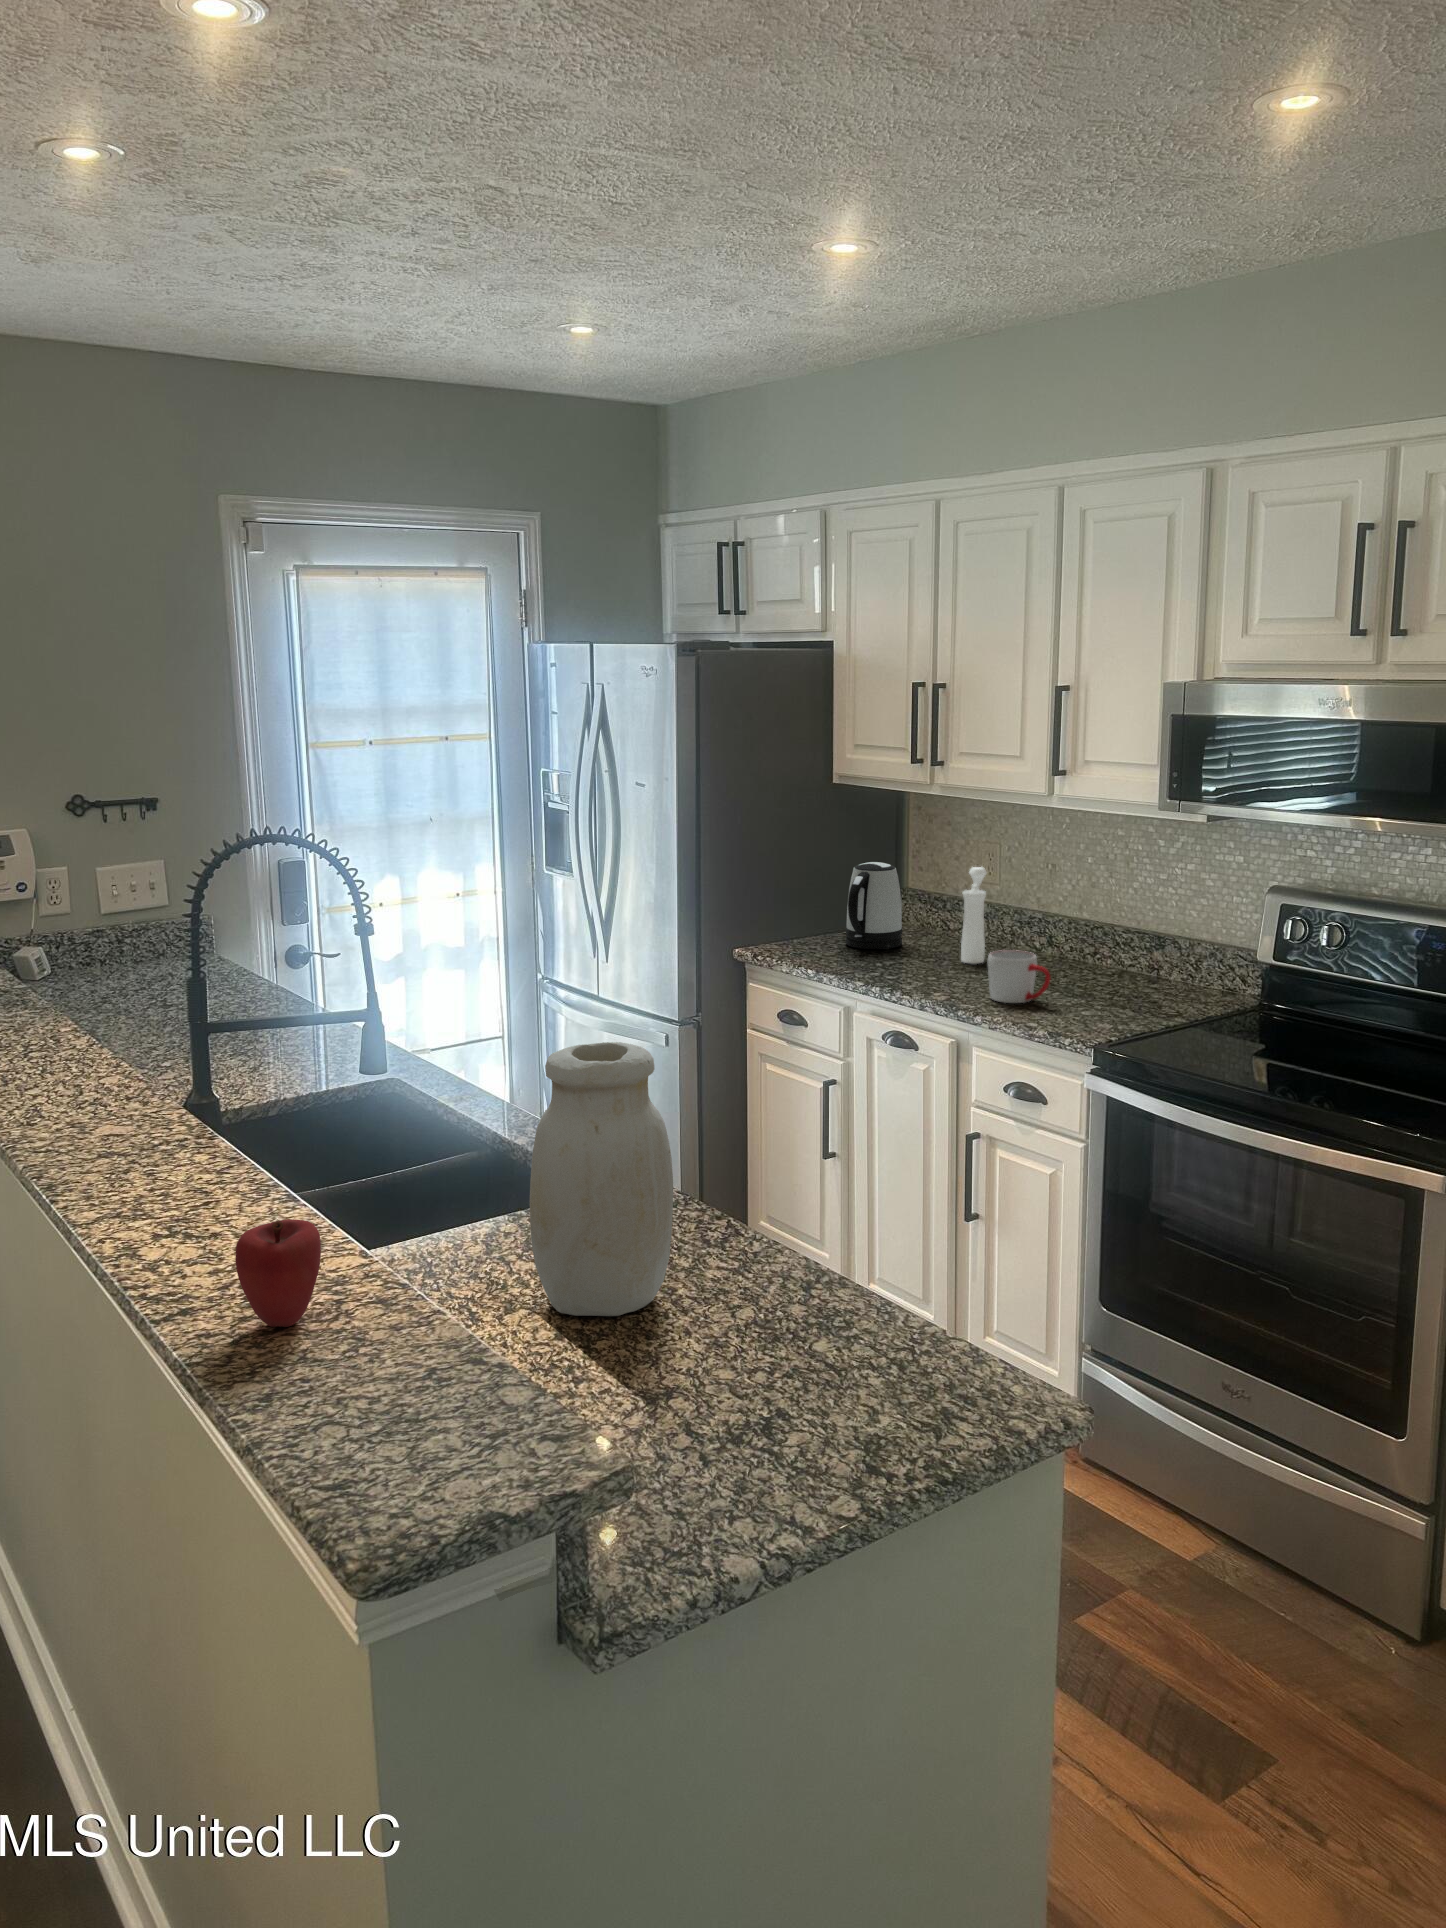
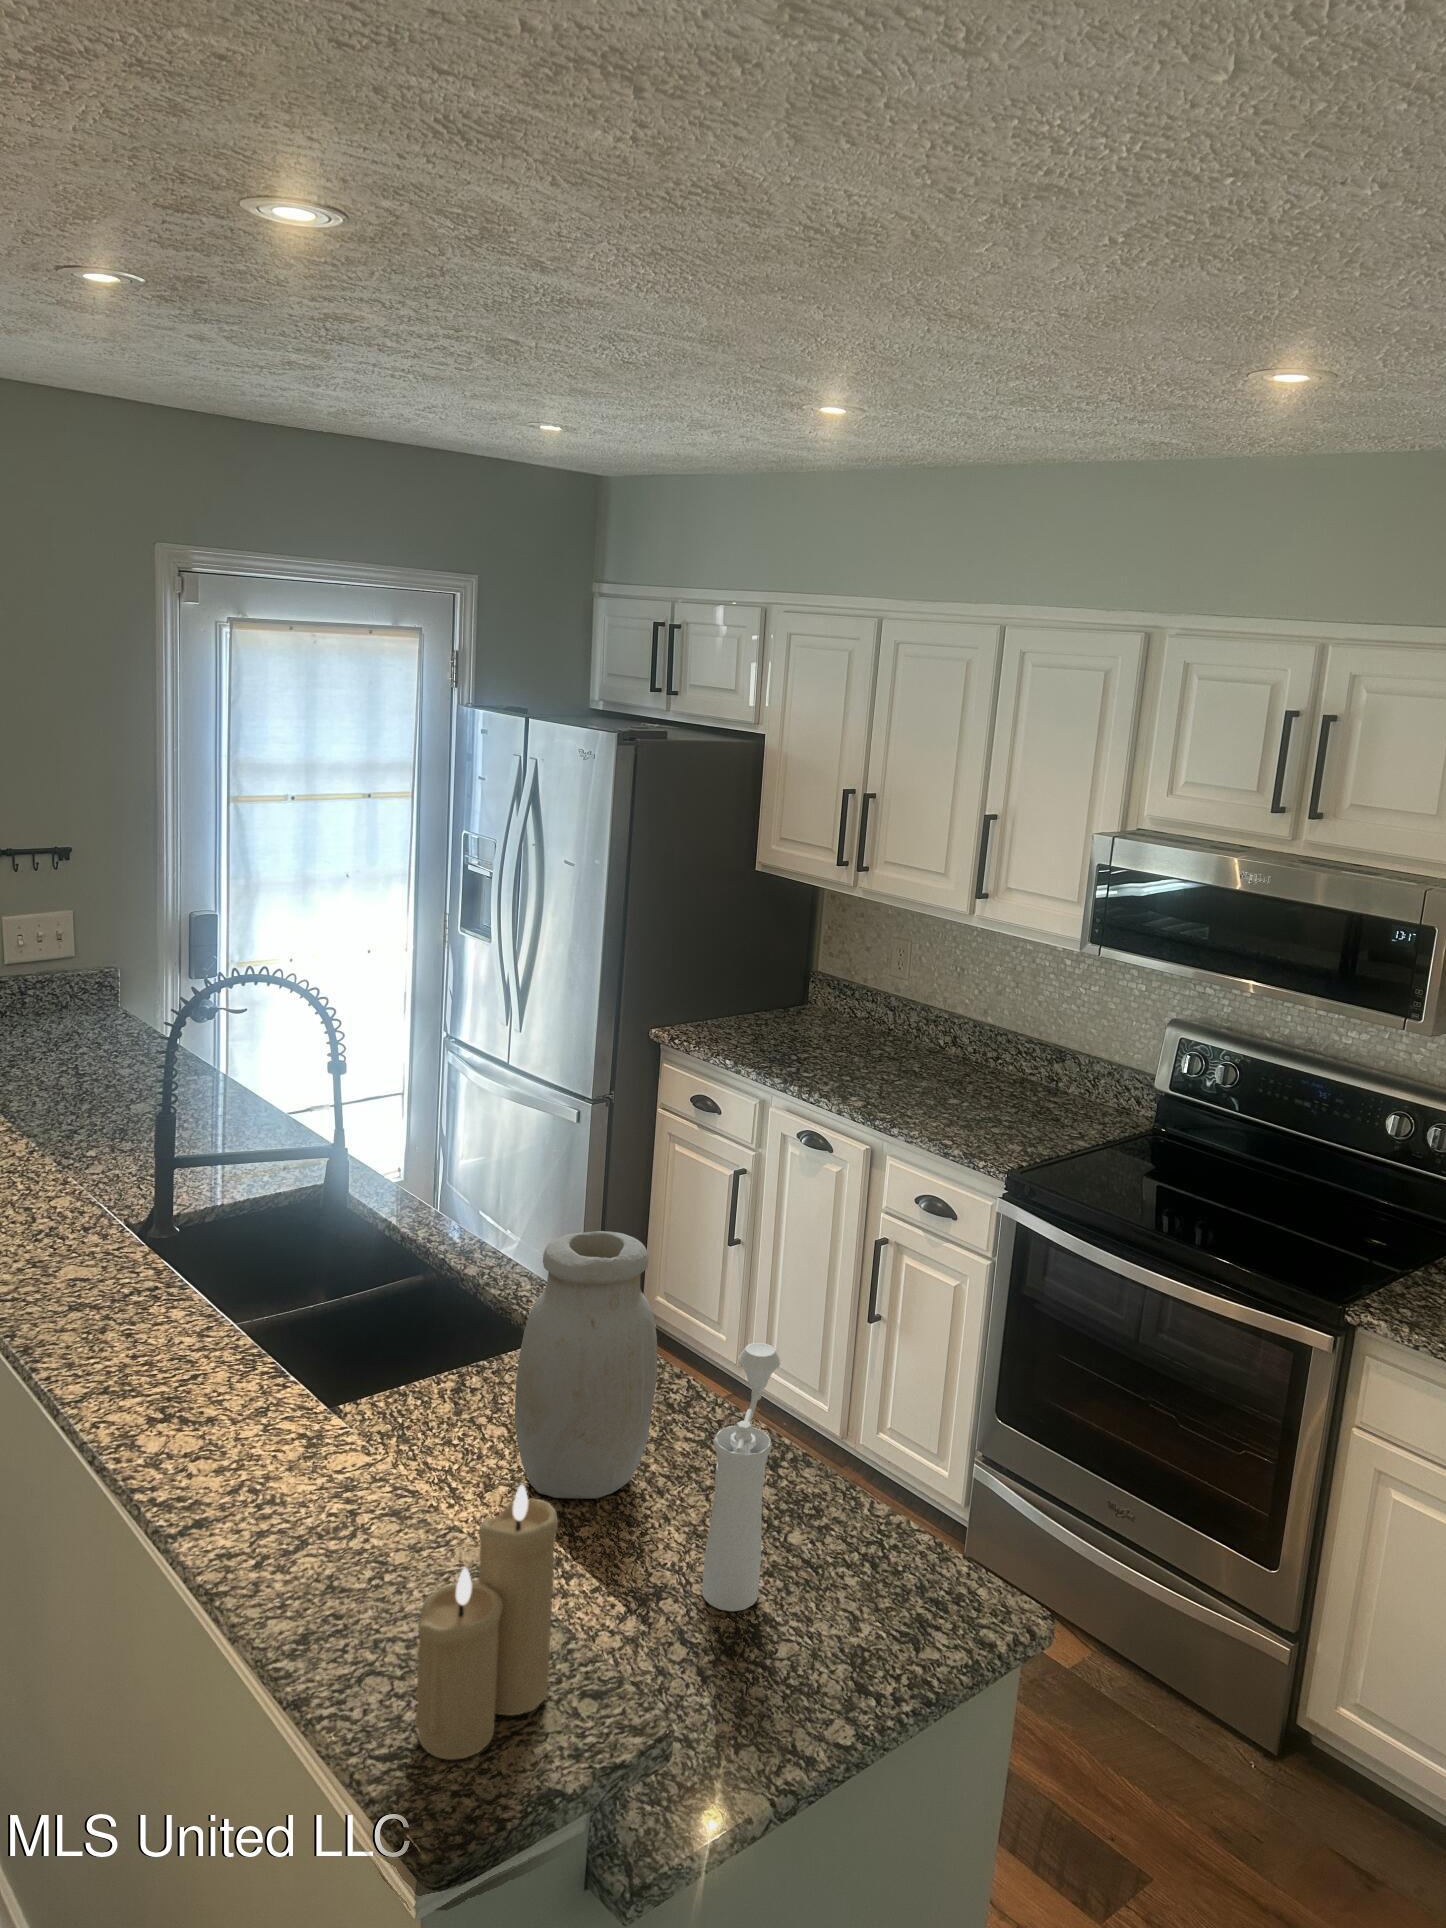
kettle: present [846,862,902,949] -> none [760,950,817,1037]
pepper mill: present [961,867,986,964] -> present [702,1343,780,1611]
mug: present [988,950,1050,1003] -> none [907,1059,968,1113]
candle: none [351,1212,505,1491] -> present [415,1485,558,1759]
apple: present [236,1219,321,1327] -> none [262,1438,345,1547]

